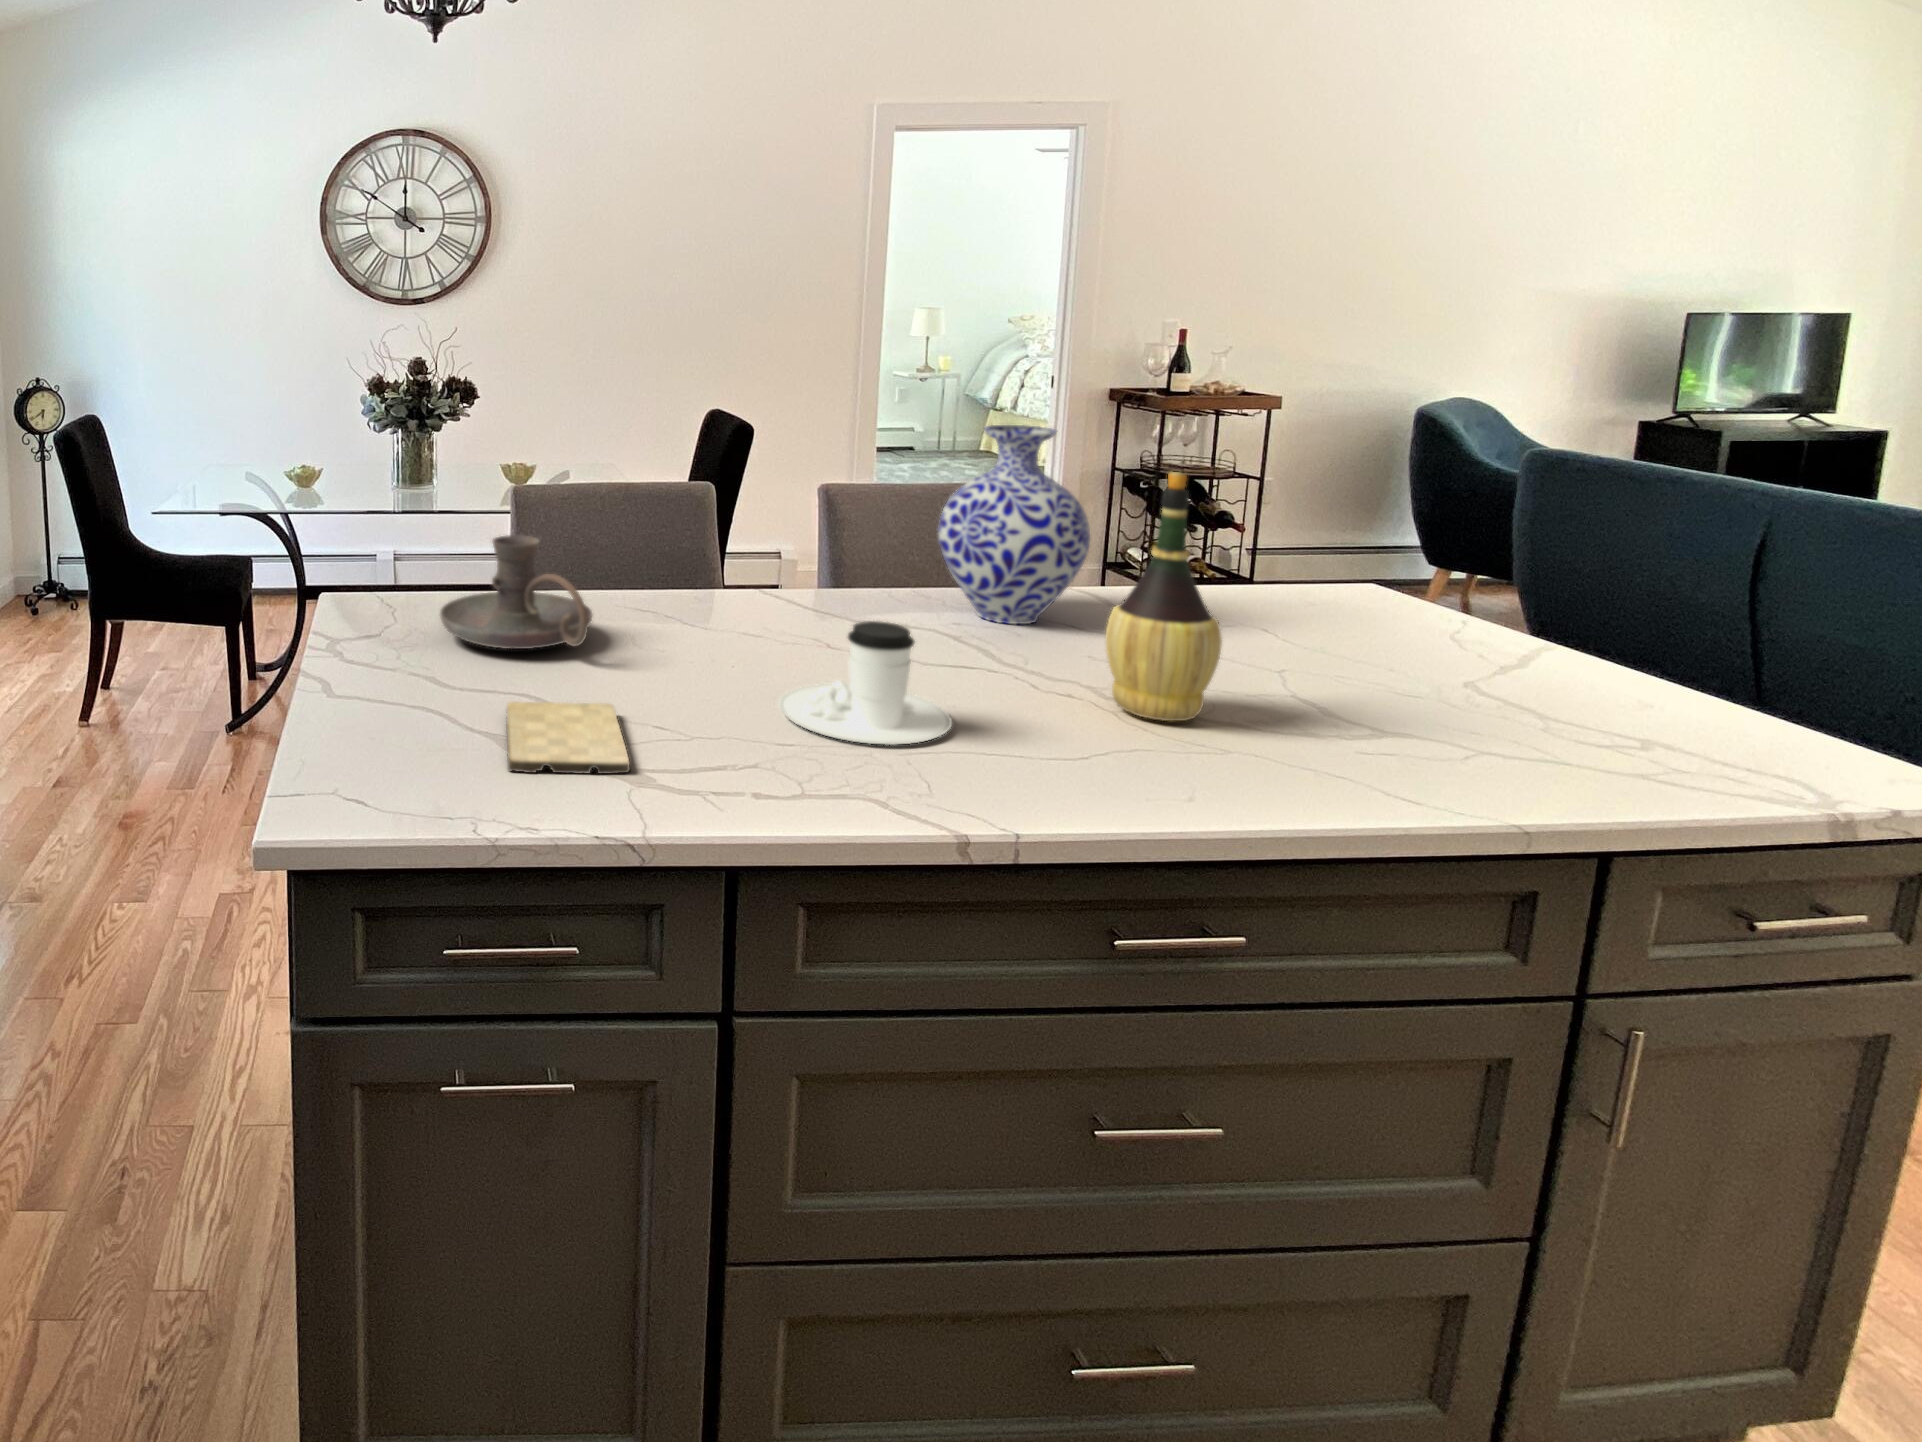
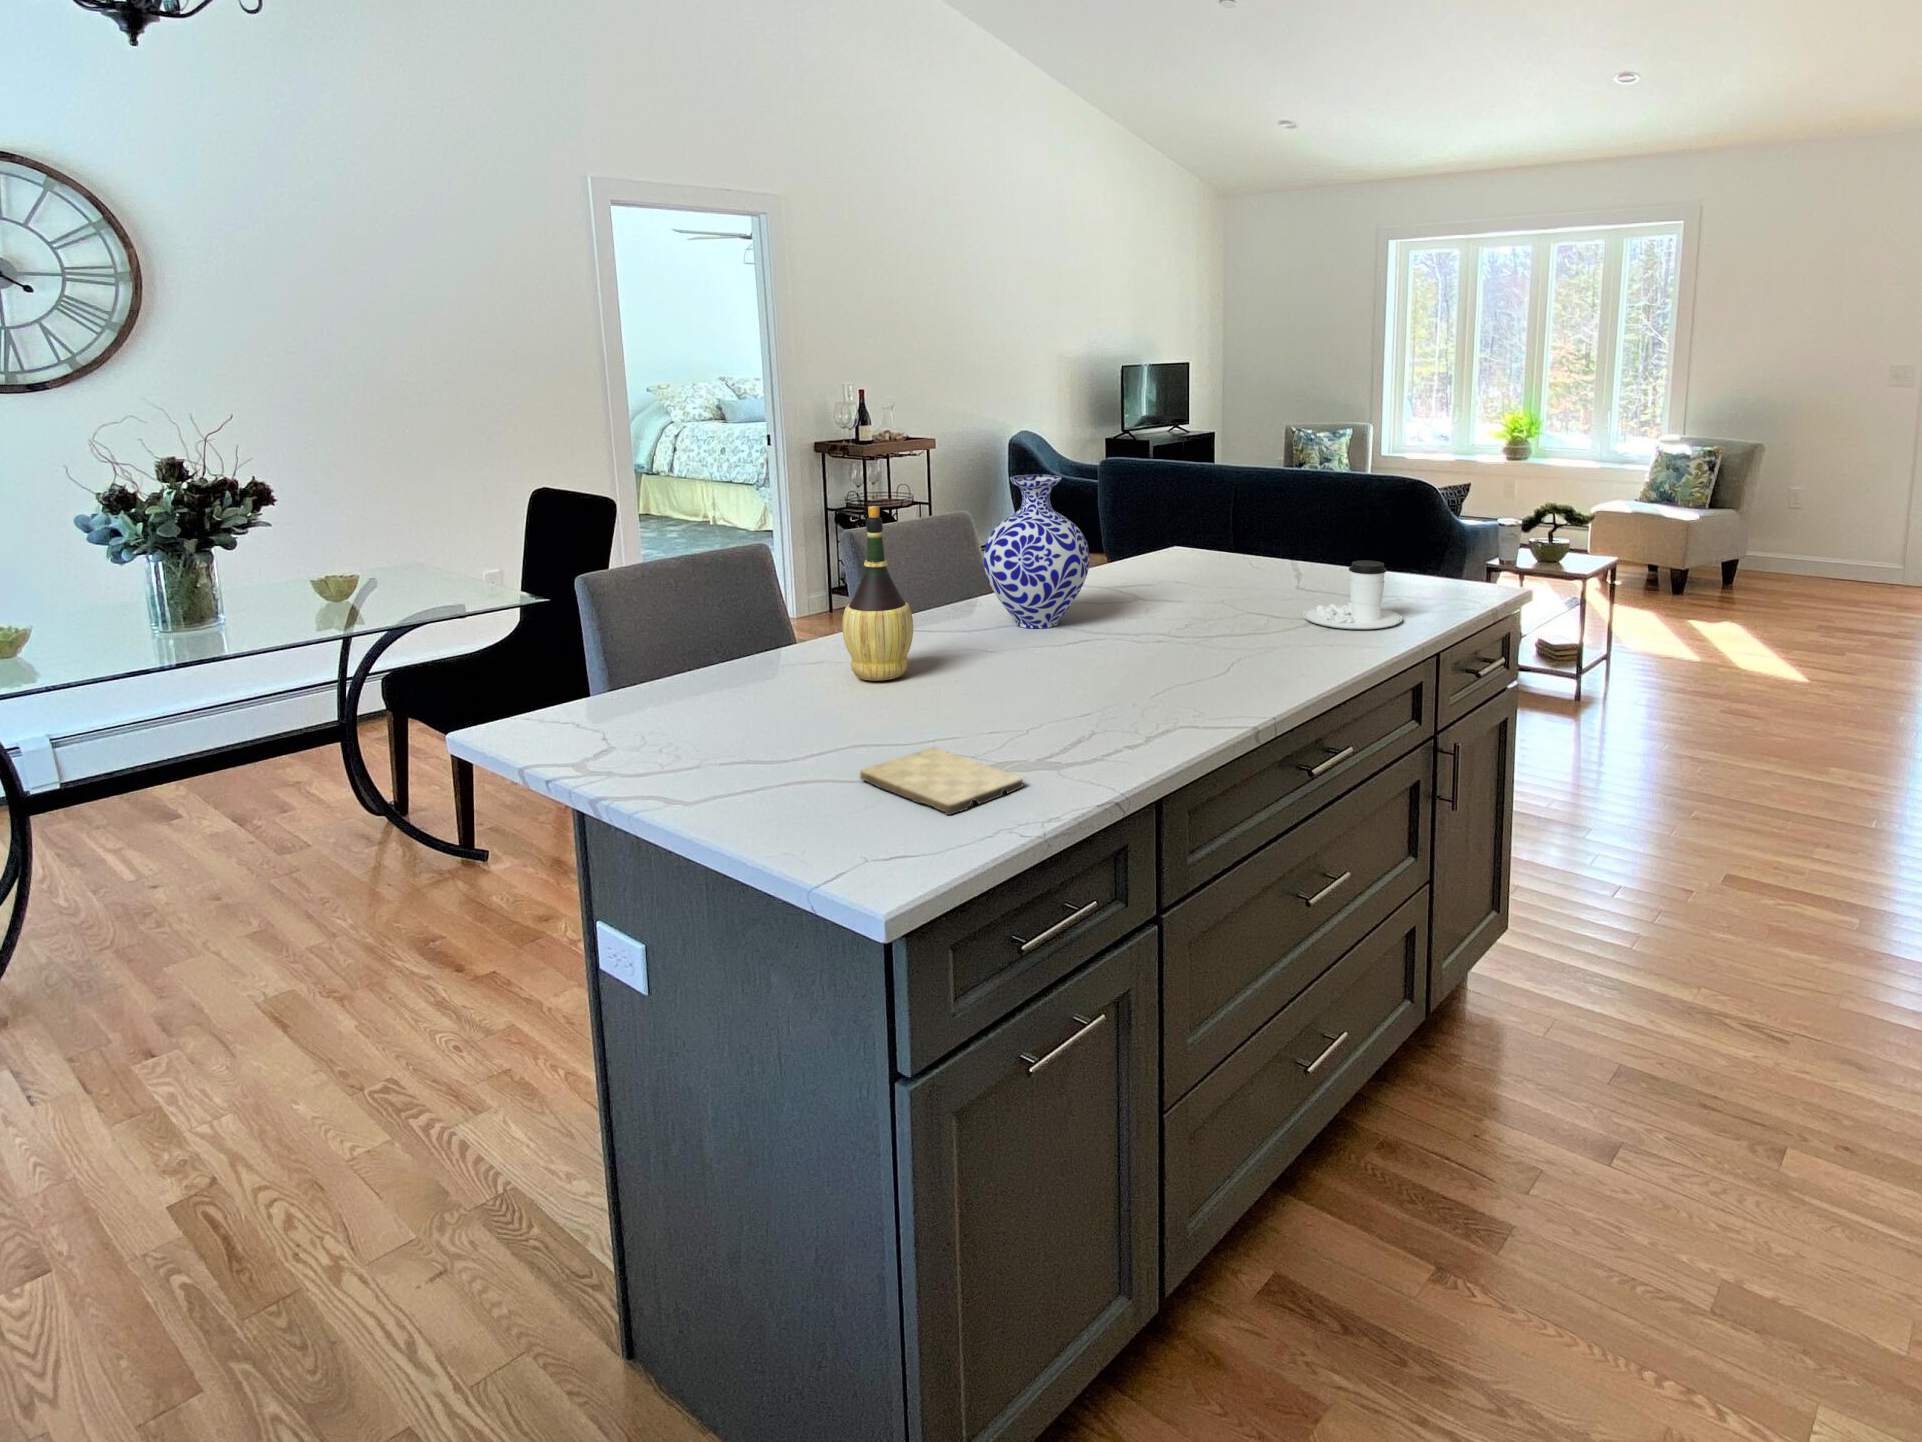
wine bottle: present [1106,472,1222,721] -> present [842,506,913,680]
candle holder: present [440,535,592,649] -> none [658,626,844,741]
coffee cup: present [779,621,952,745] -> present [1303,560,1402,629]

